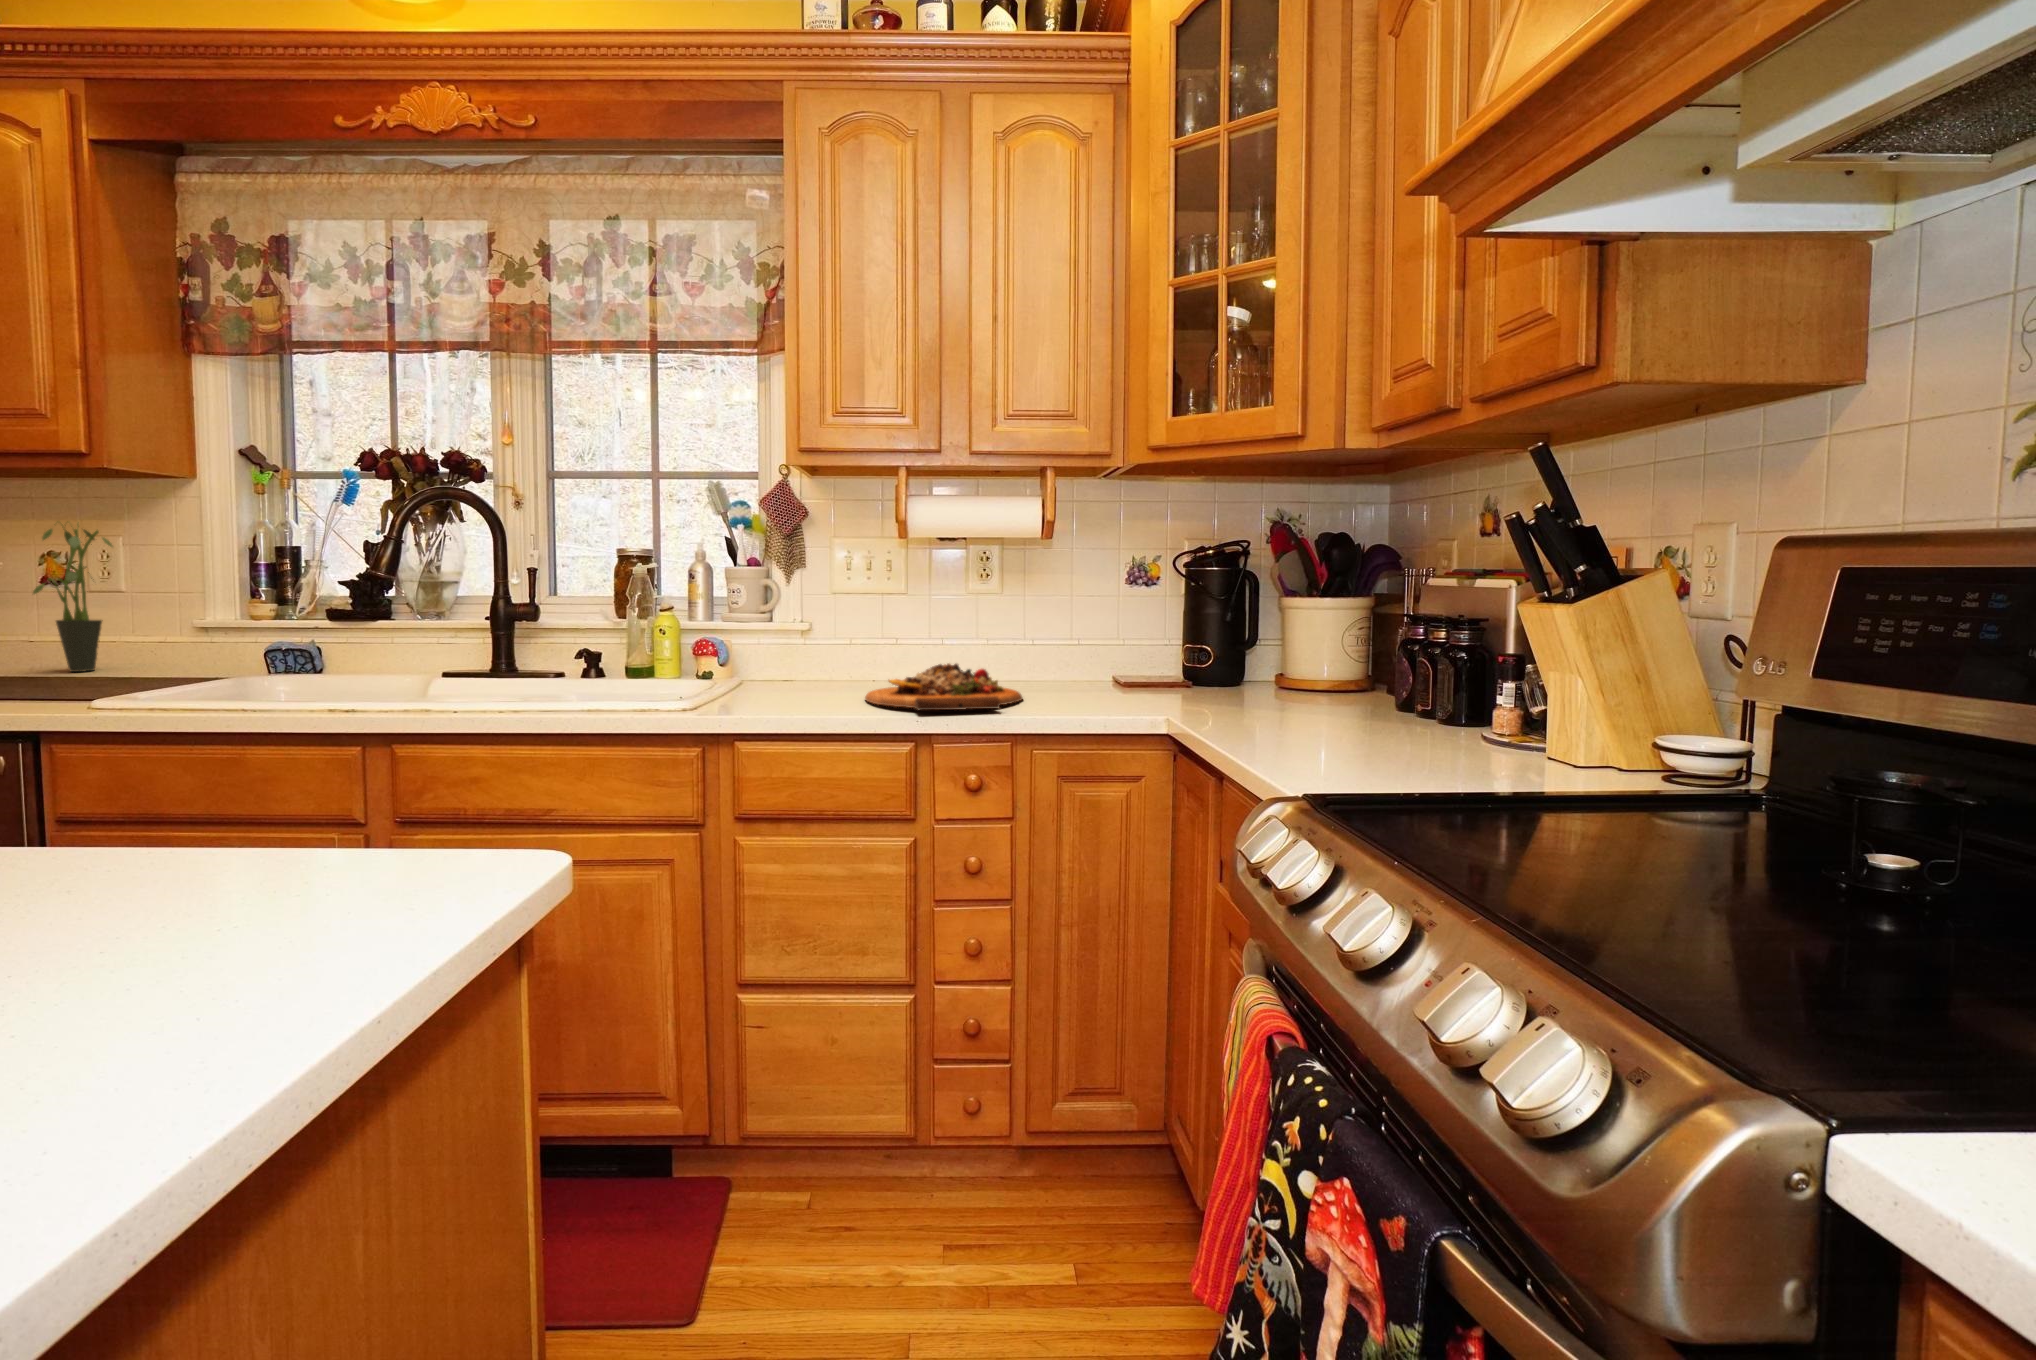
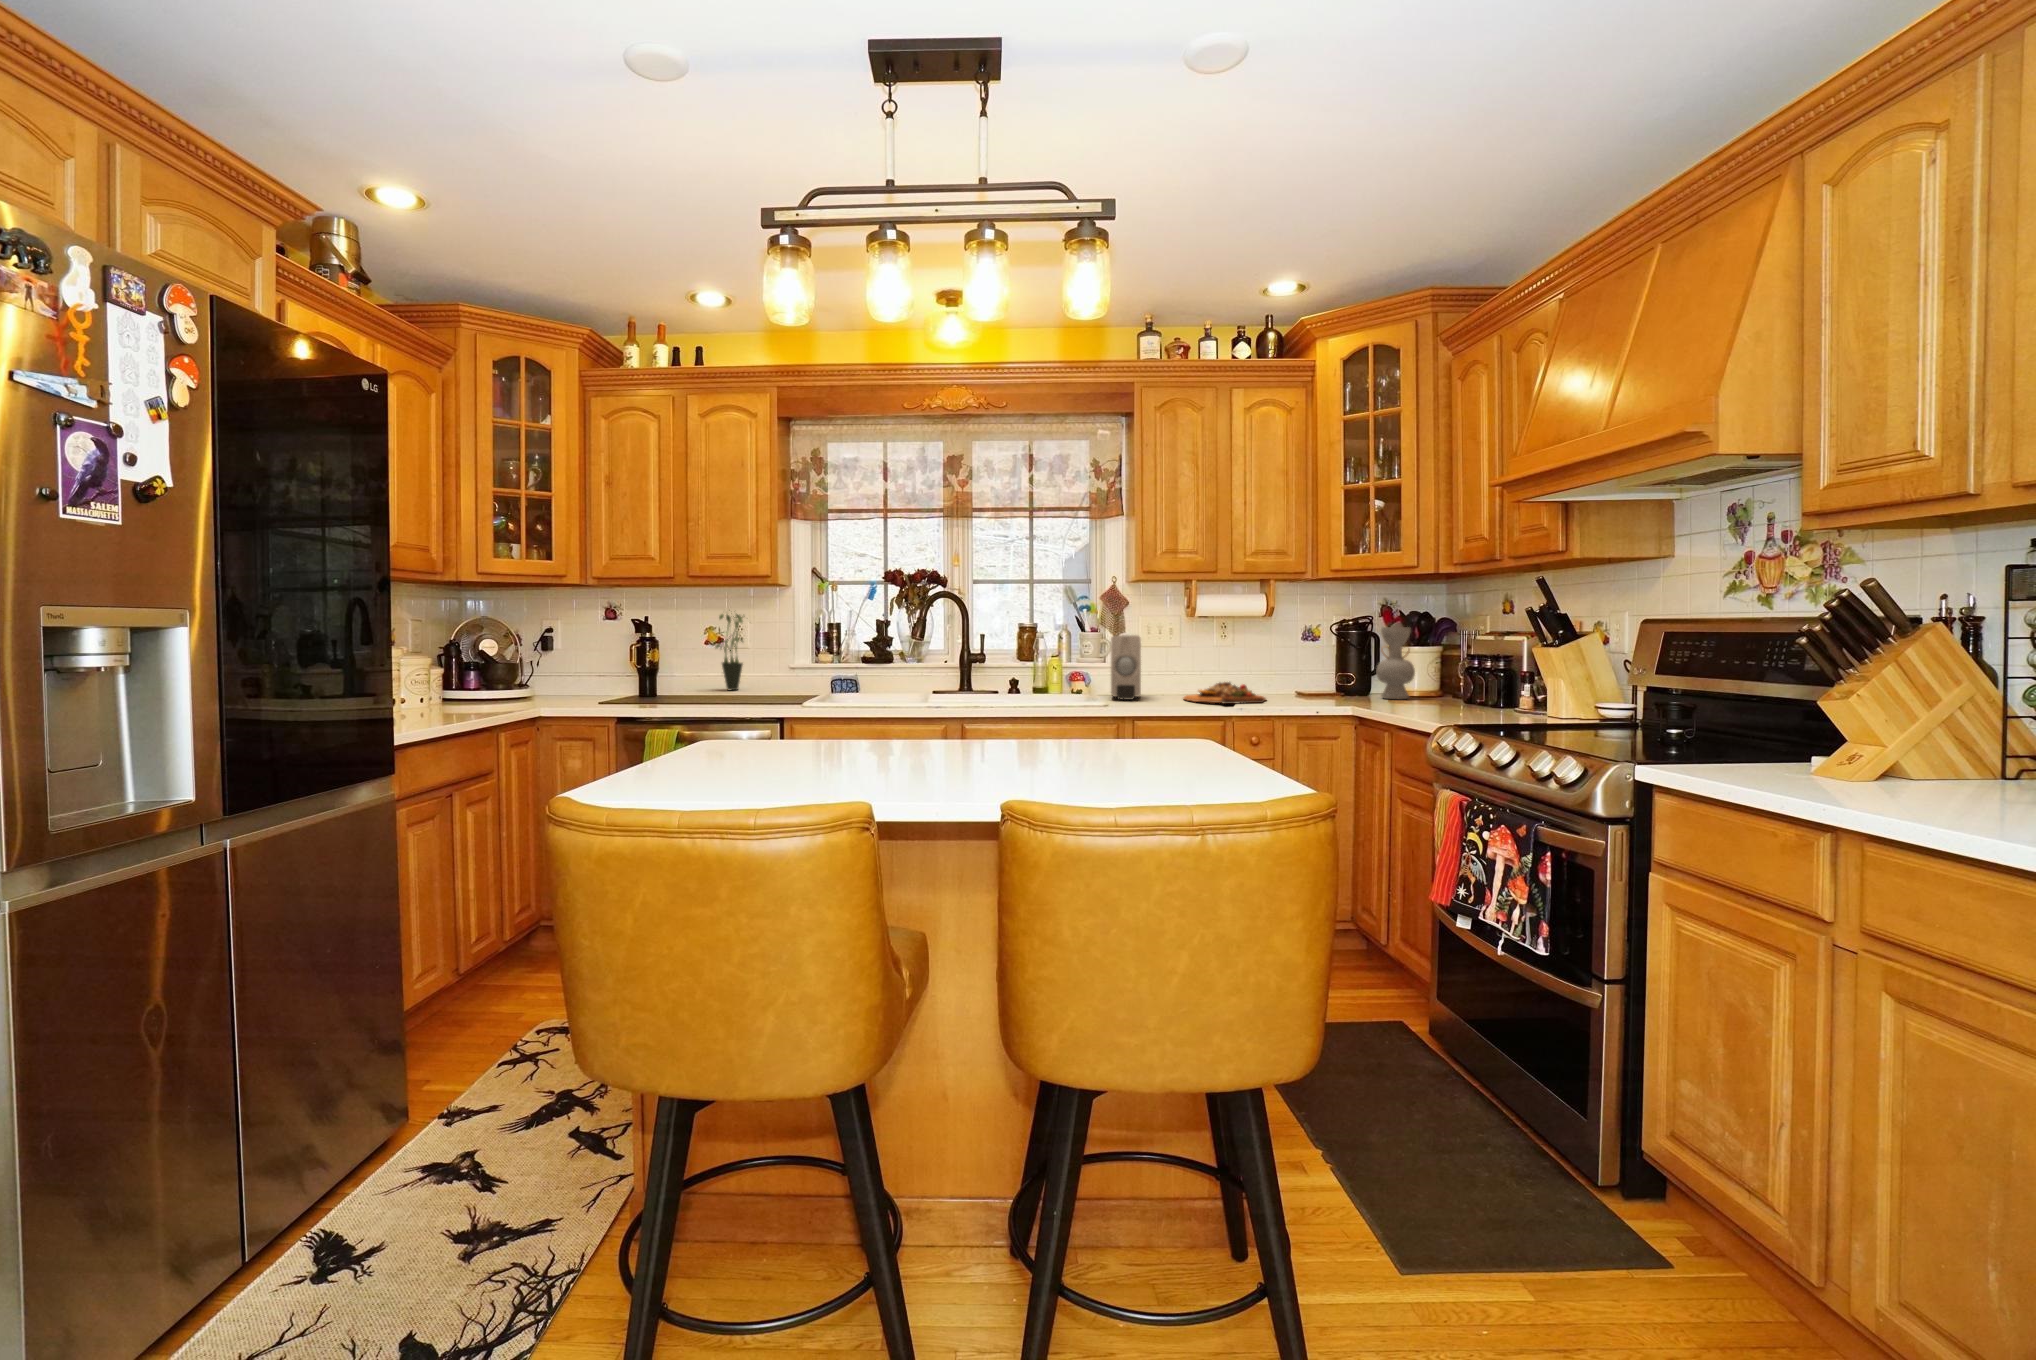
decorative vase: none [1242,560,1313,699] -> present [1376,627,1415,699]
soap dispenser: none [720,572,801,698] -> present [1111,635,1141,700]

